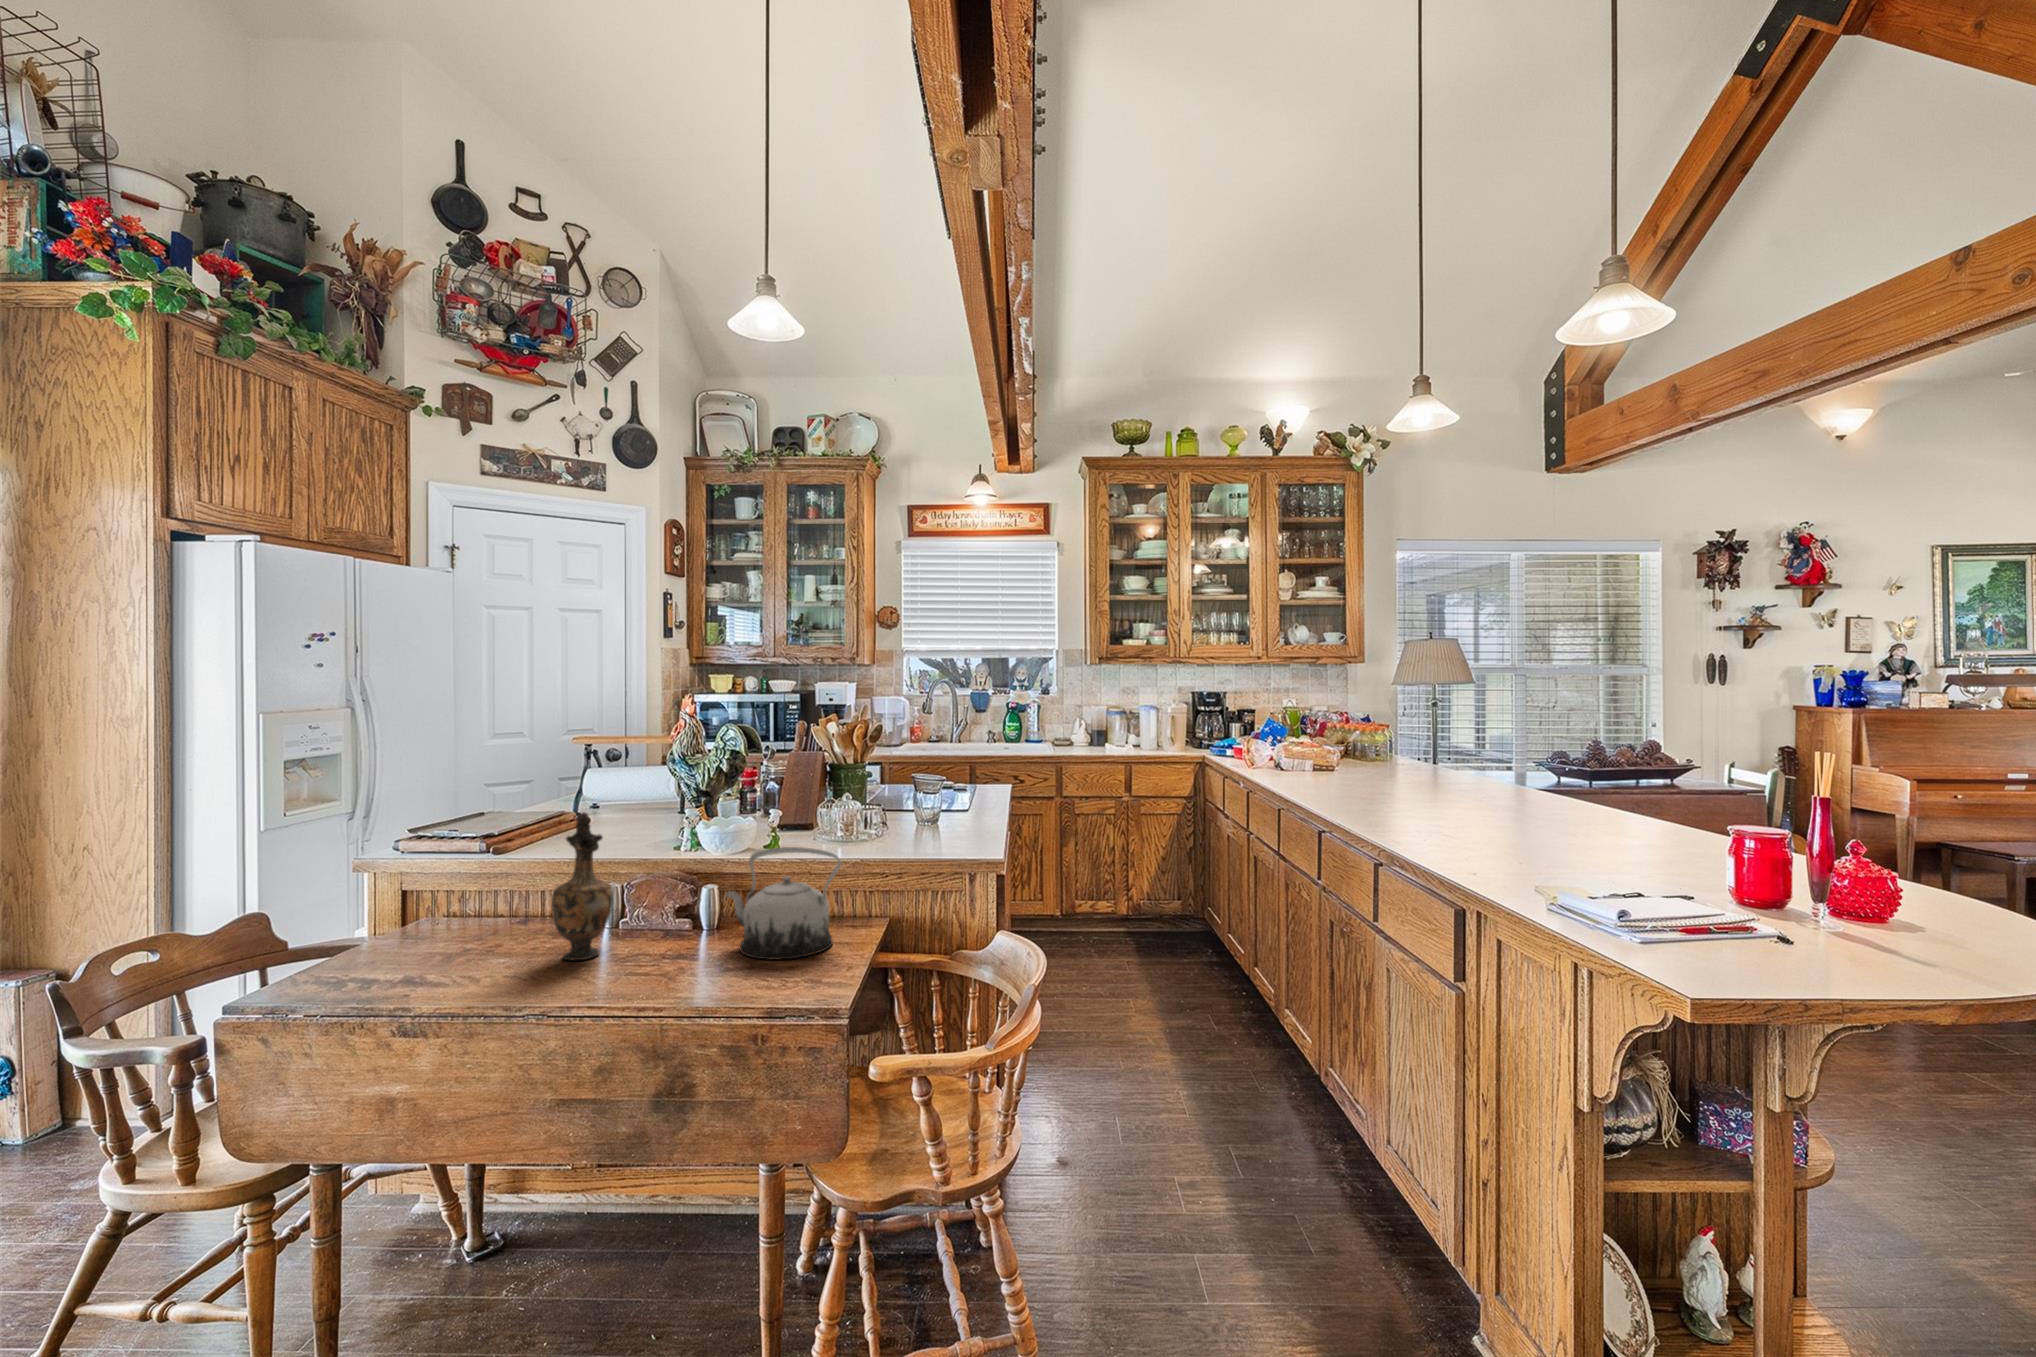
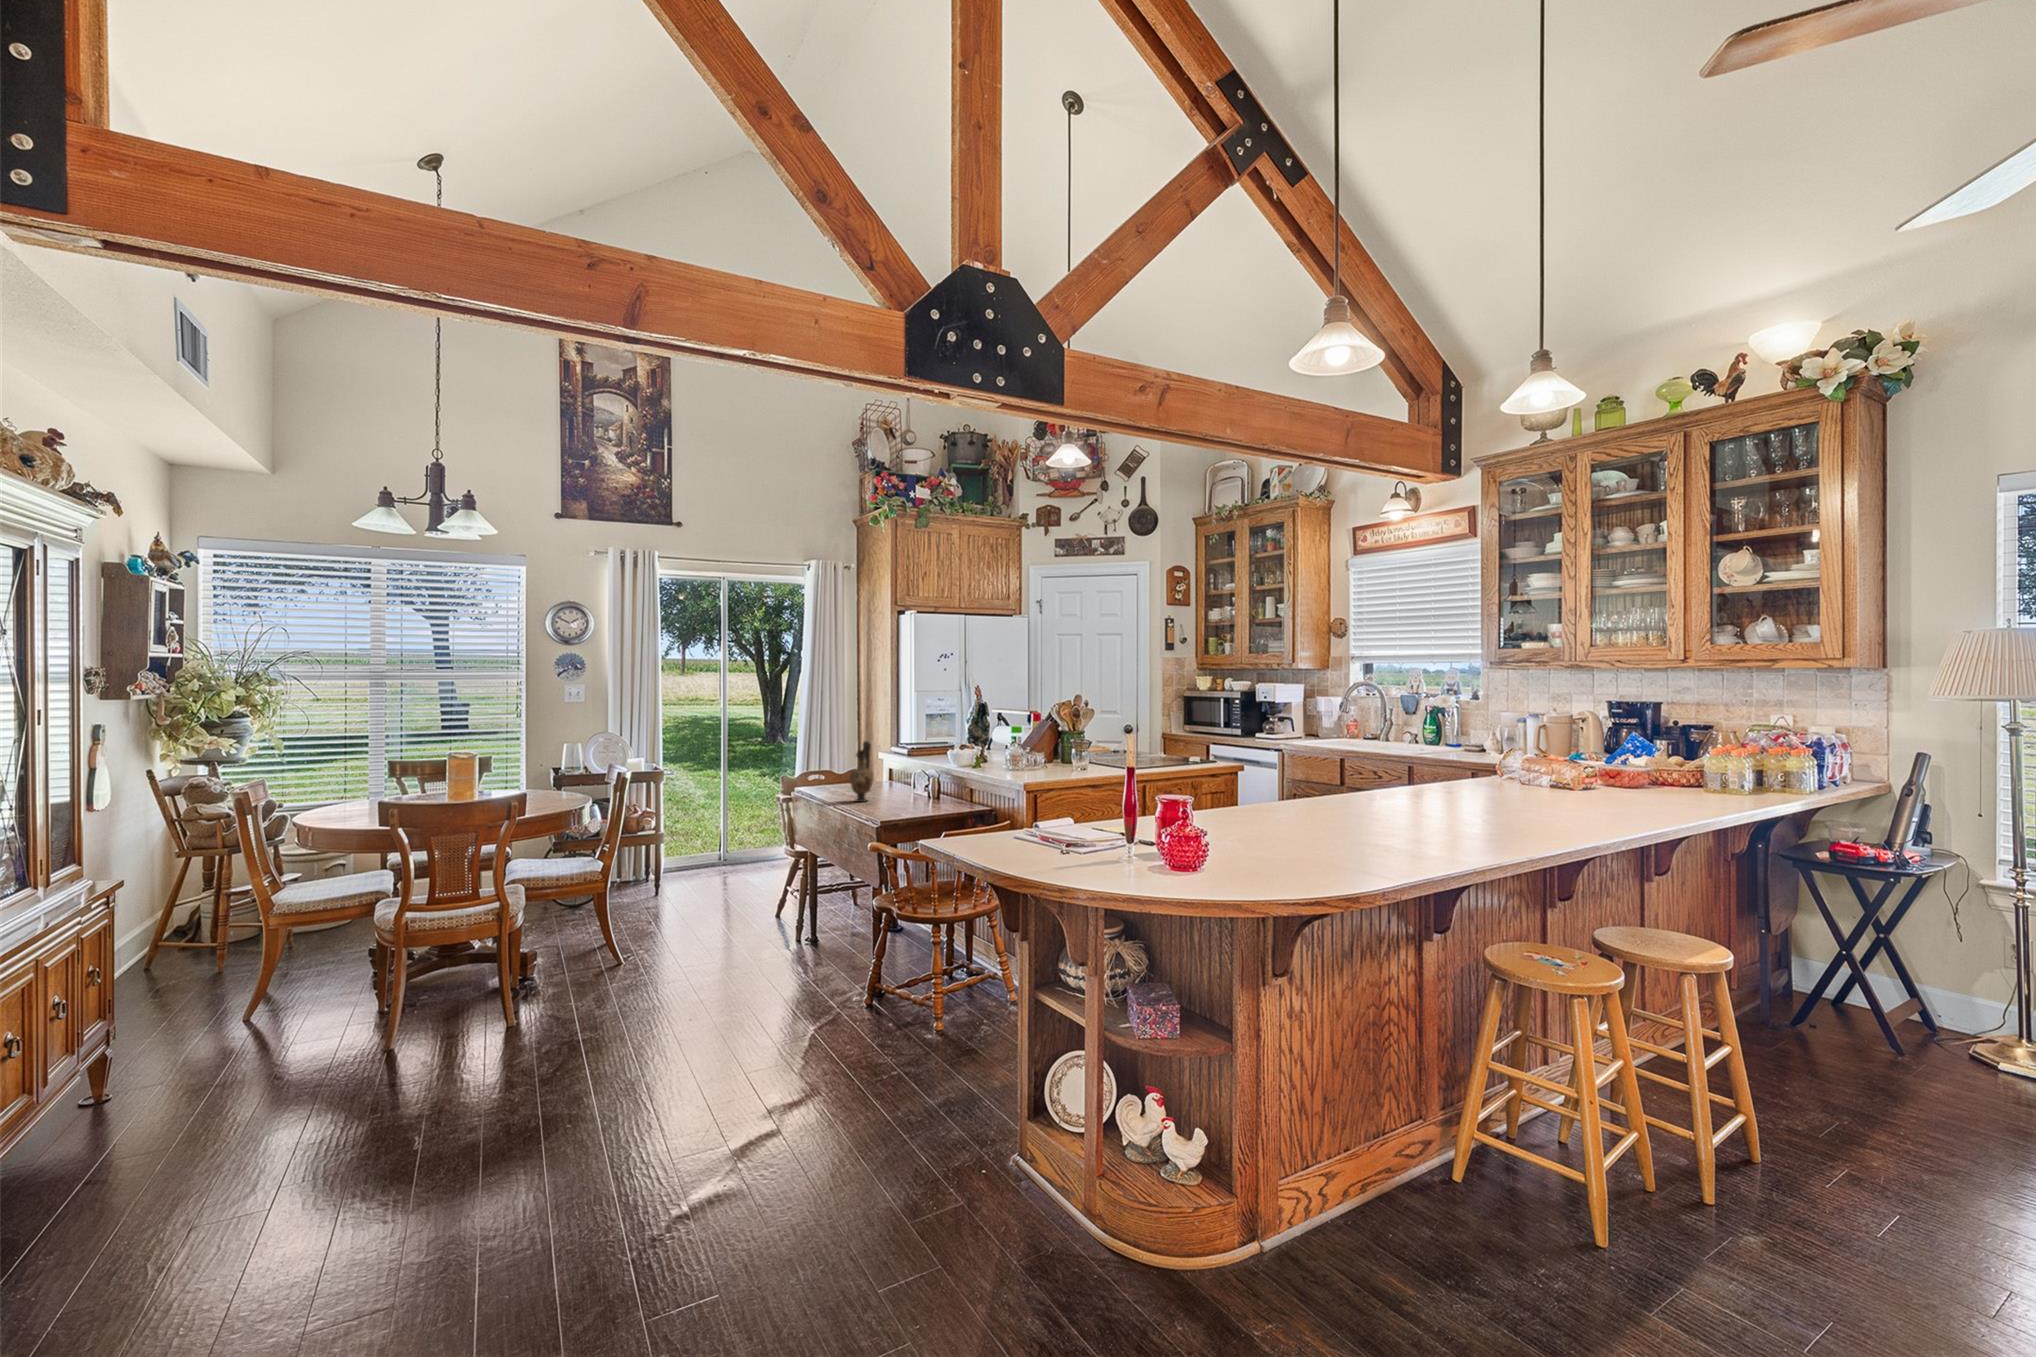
teapot: present [726,847,841,959] -> none [889,766,932,814]

